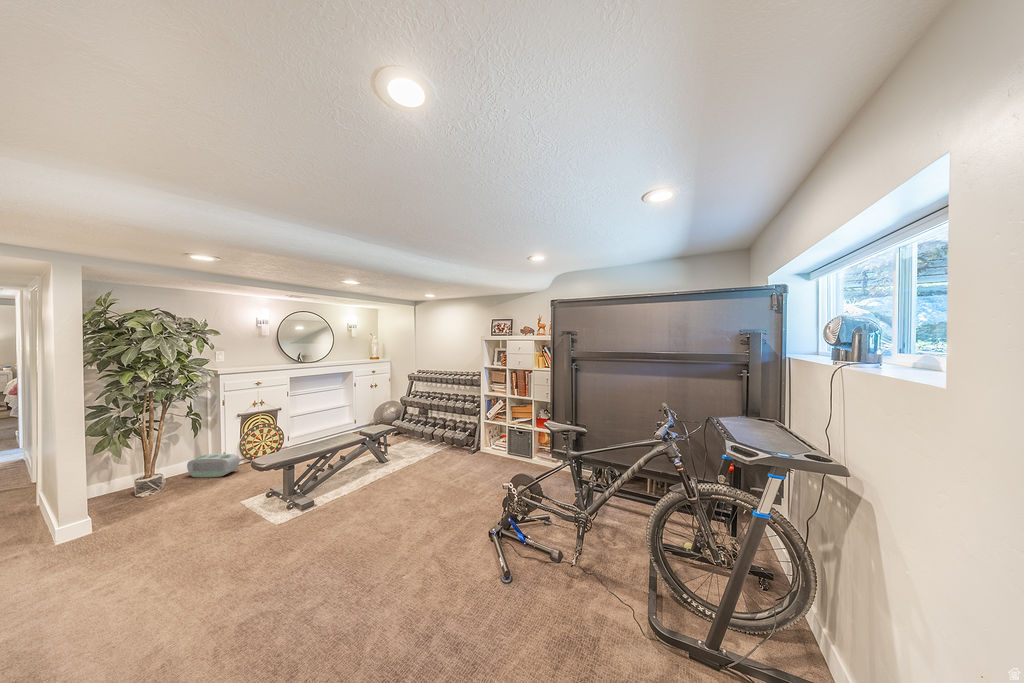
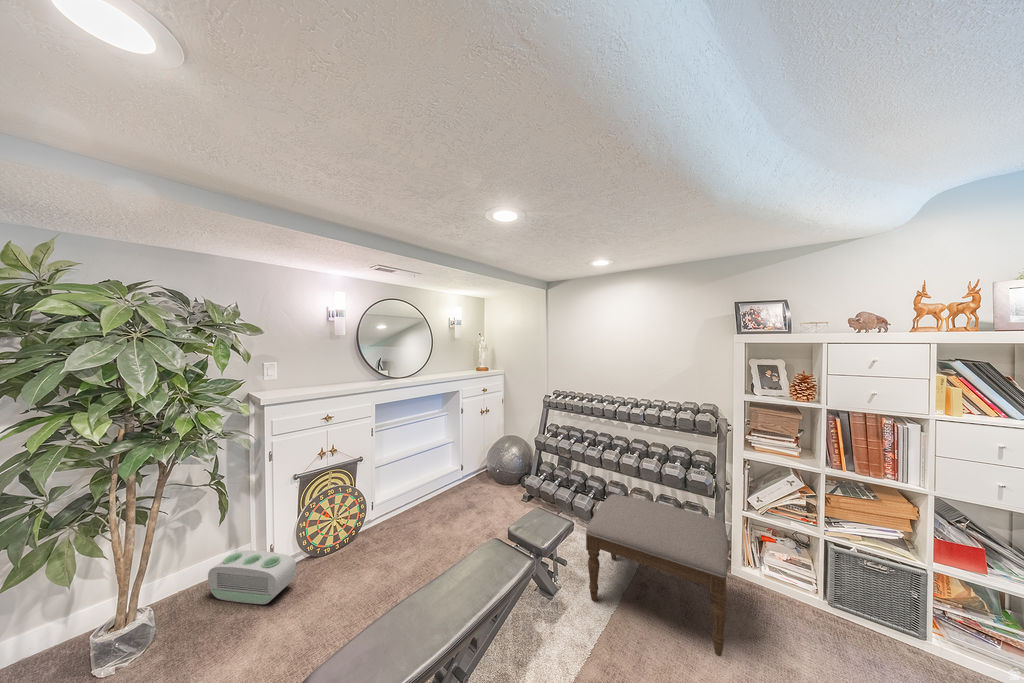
ottoman: none [398,418,470,473] -> present [586,494,728,656]

